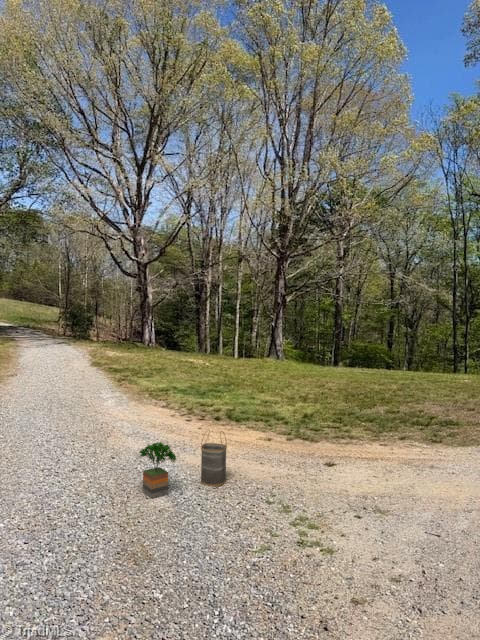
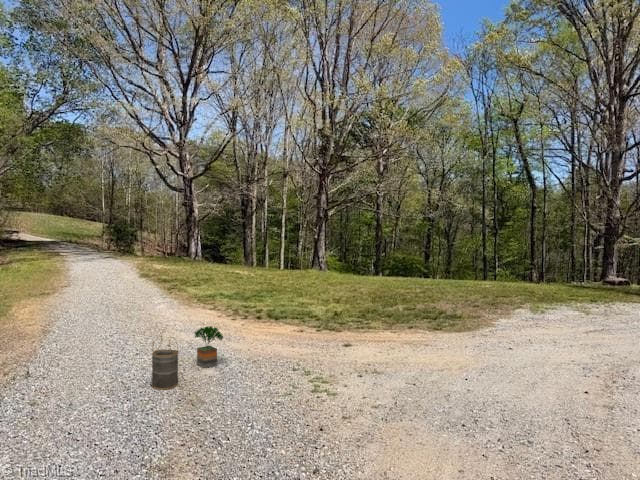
basket: present [201,430,227,486] -> present [152,336,179,389]

